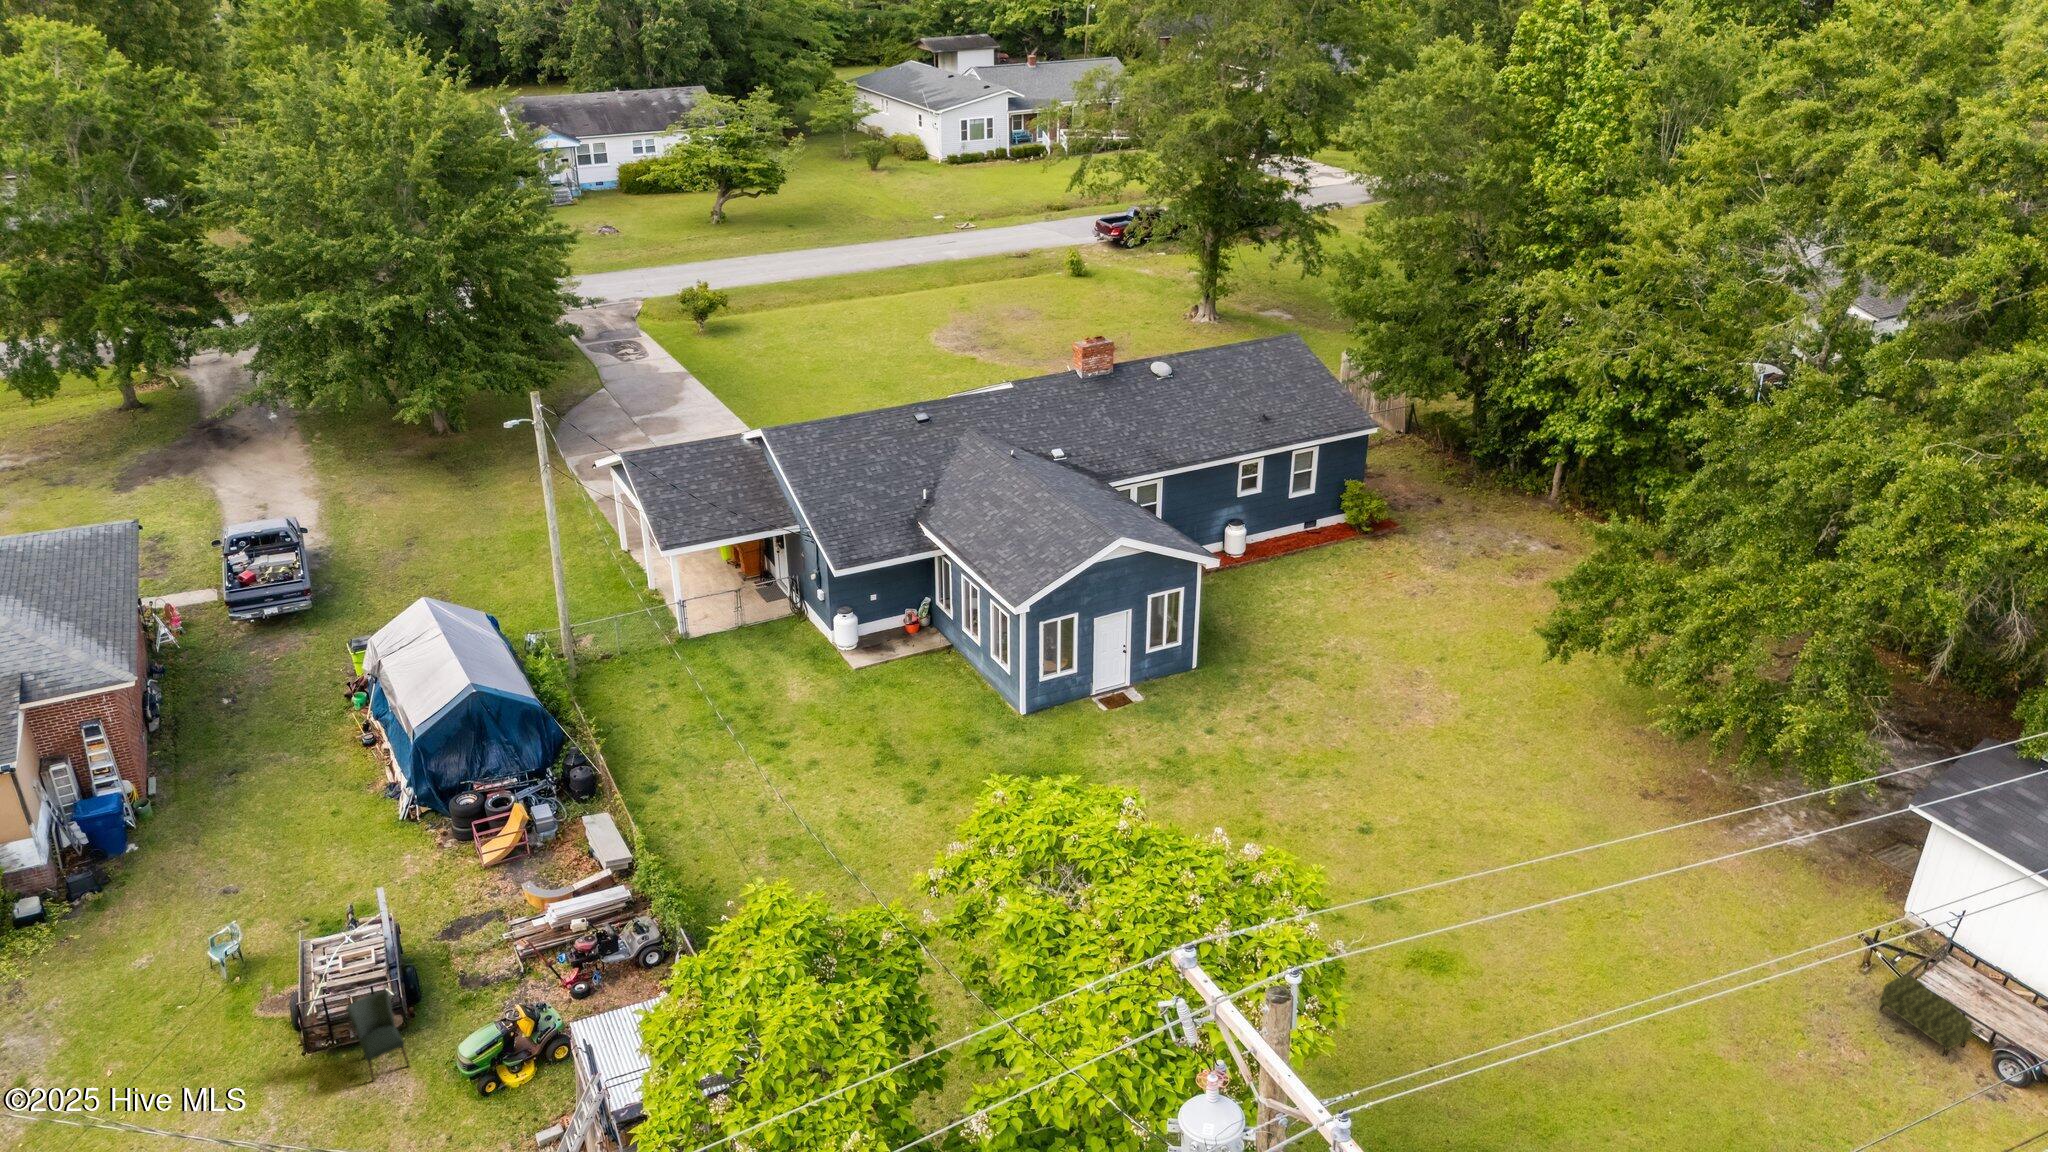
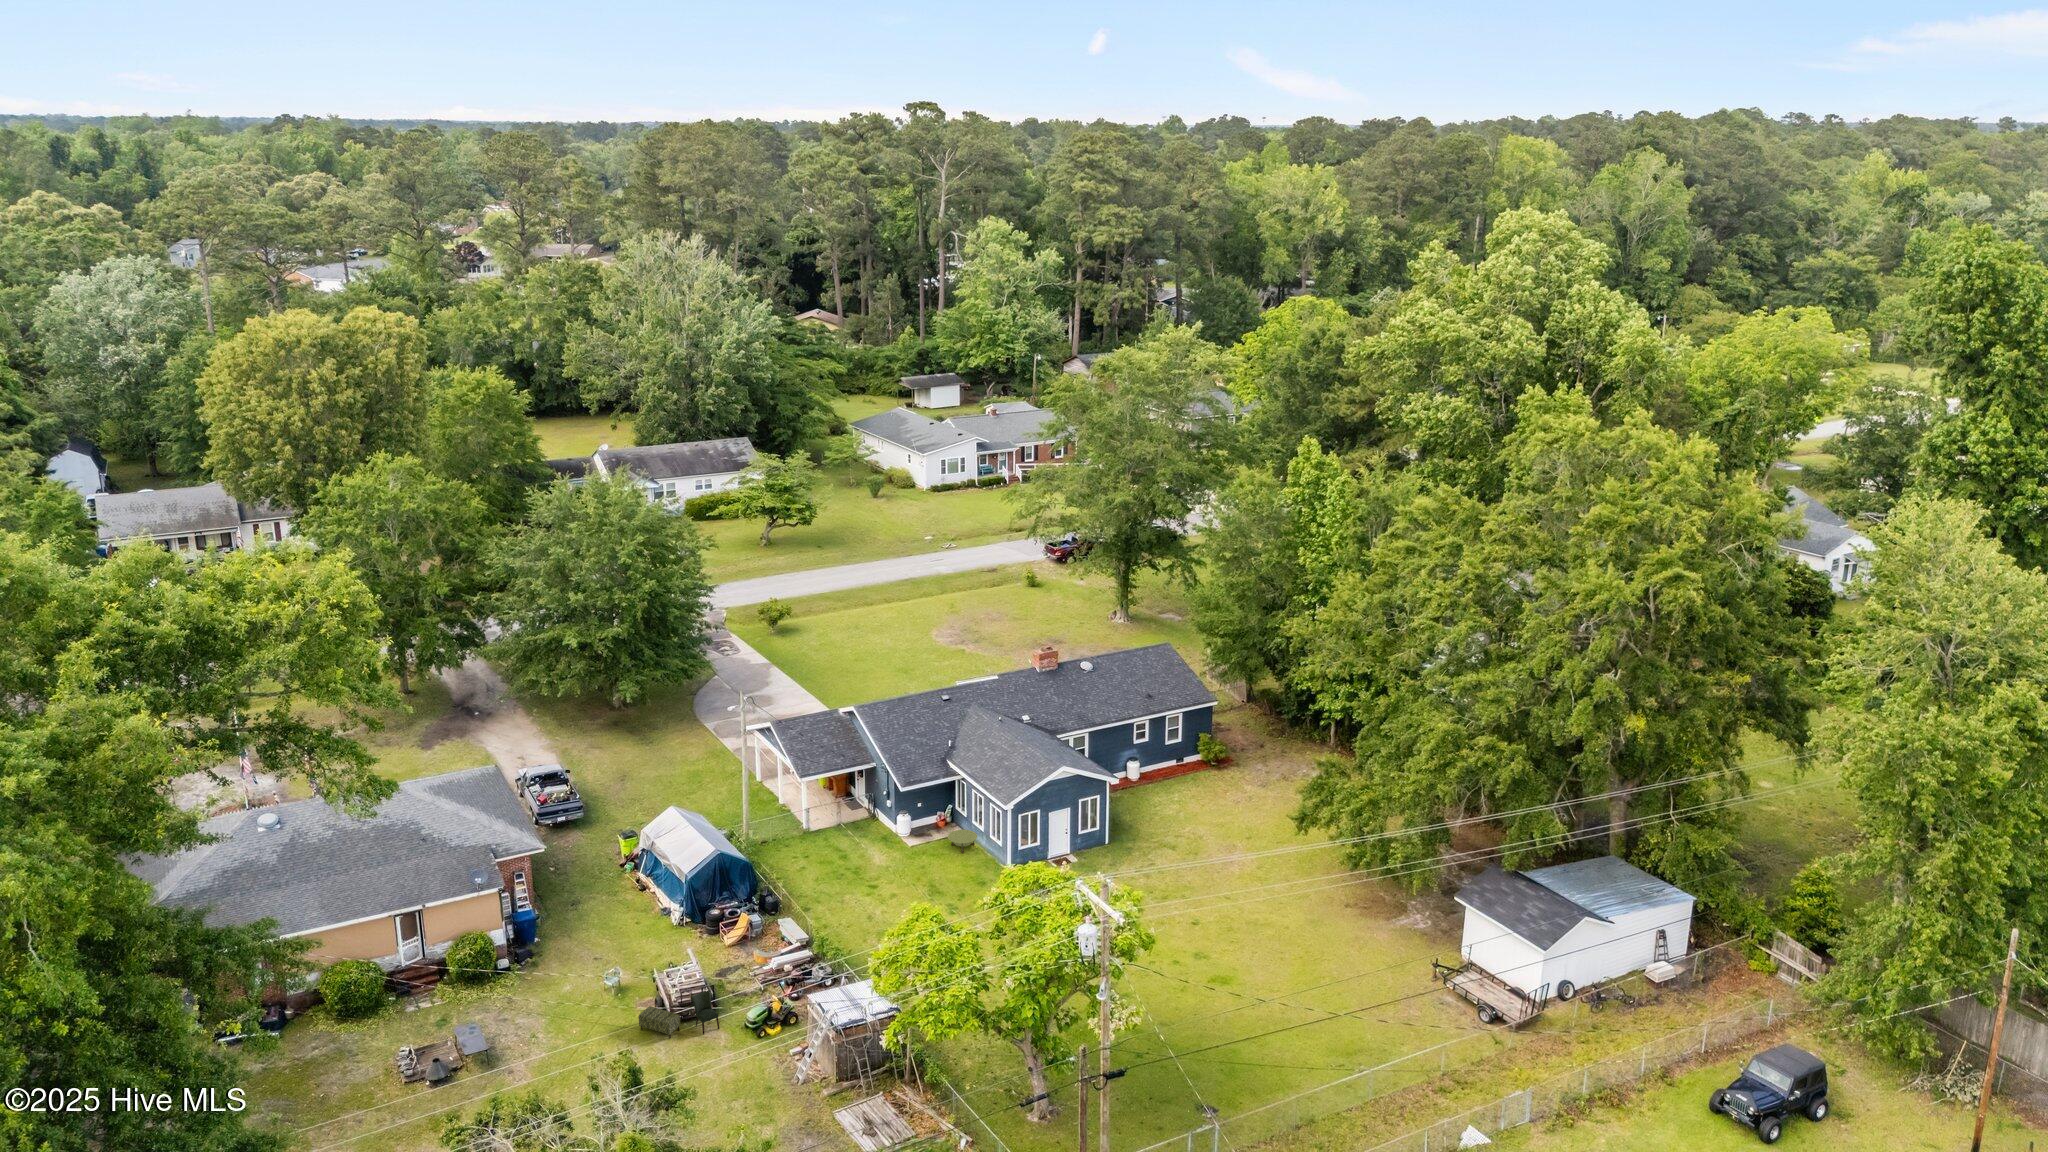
round table: none [918,641,970,684] -> present [948,830,977,853]
bench: present [1880,974,1973,1056] -> present [639,1006,681,1039]

